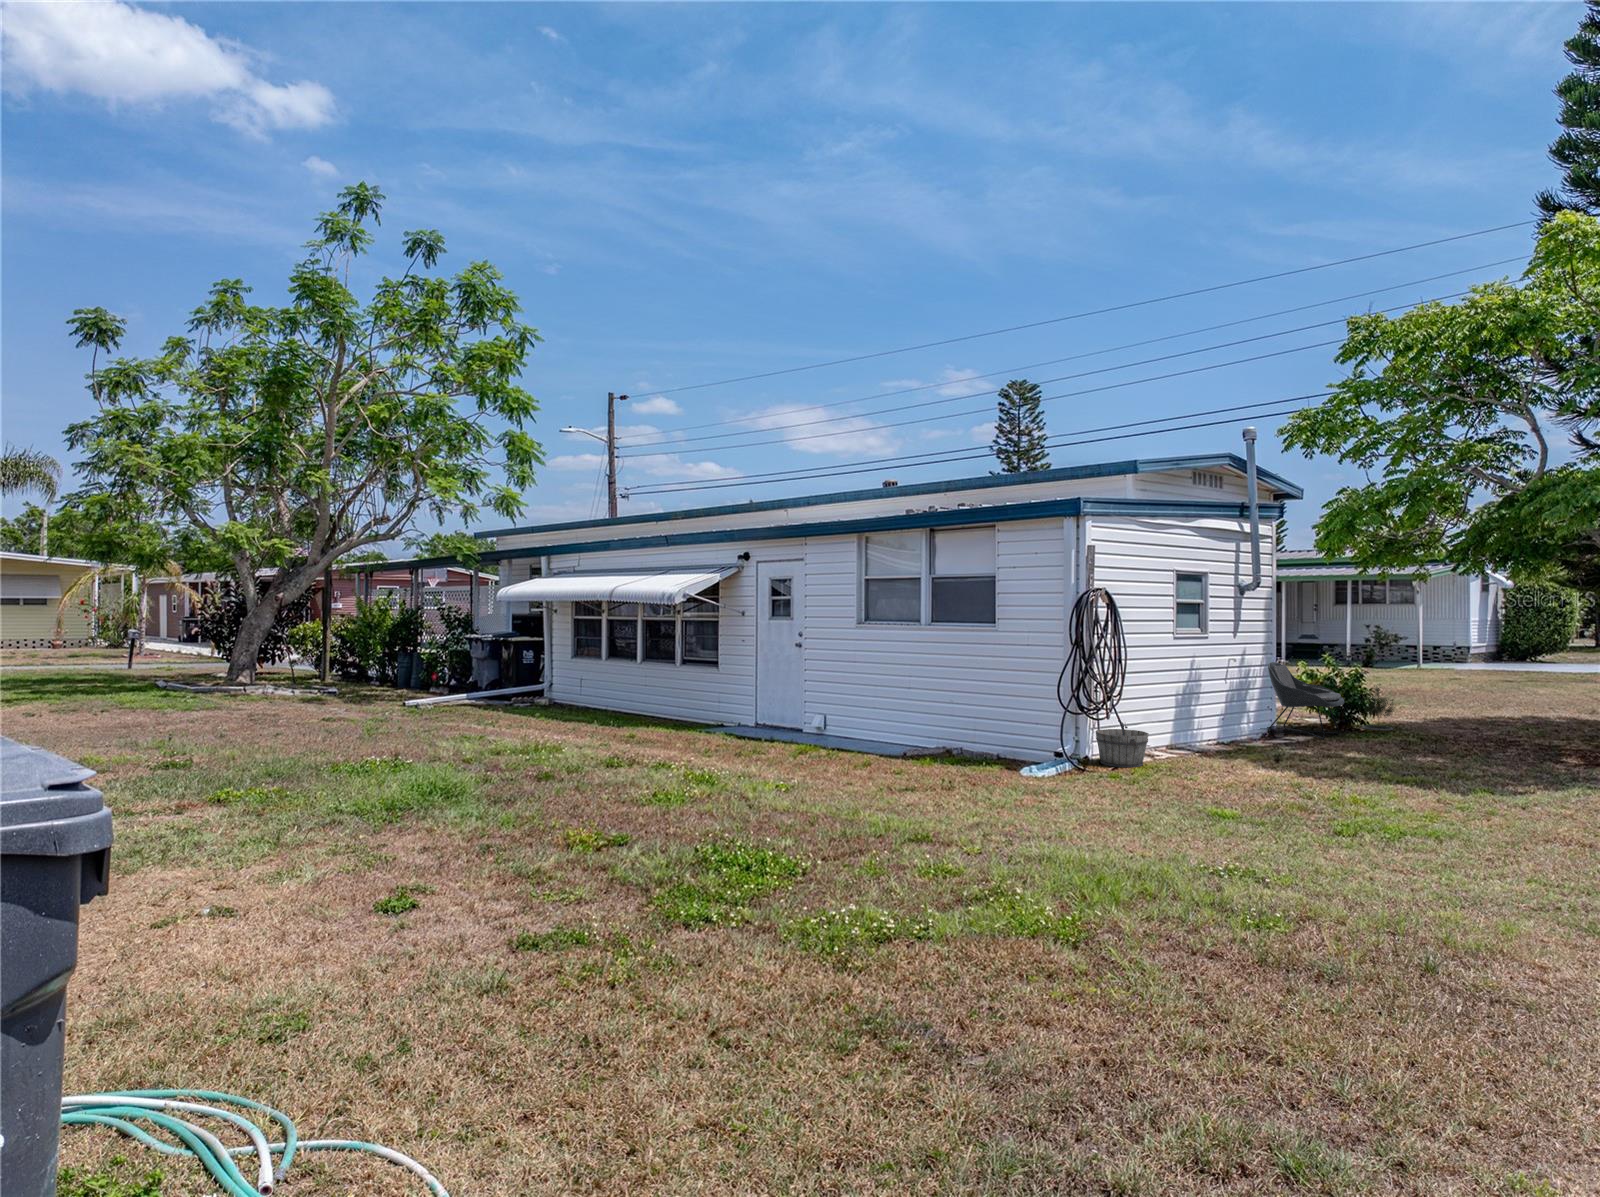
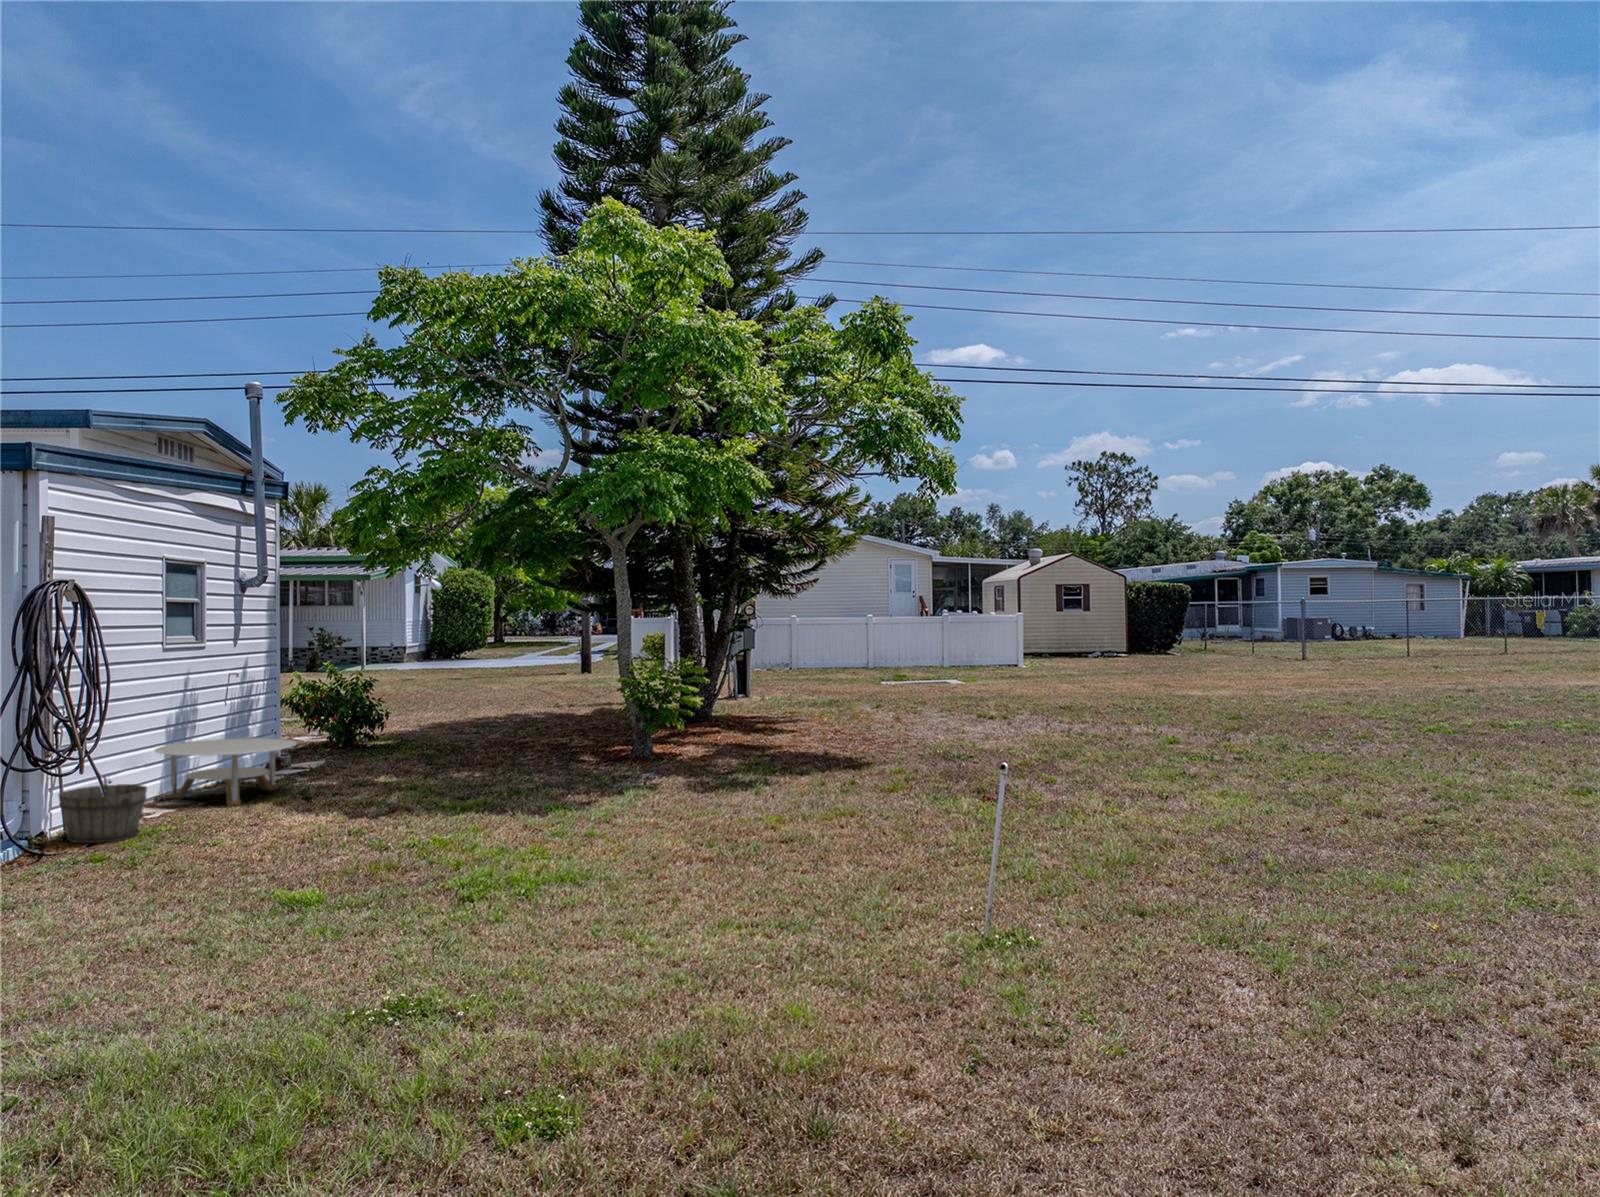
lounge chair: present [1267,662,1344,740] -> none [272,674,358,763]
potted tree: present [1363,686,1394,731] -> none [366,689,404,742]
round table: none [1165,708,1269,759] -> present [155,738,297,806]

